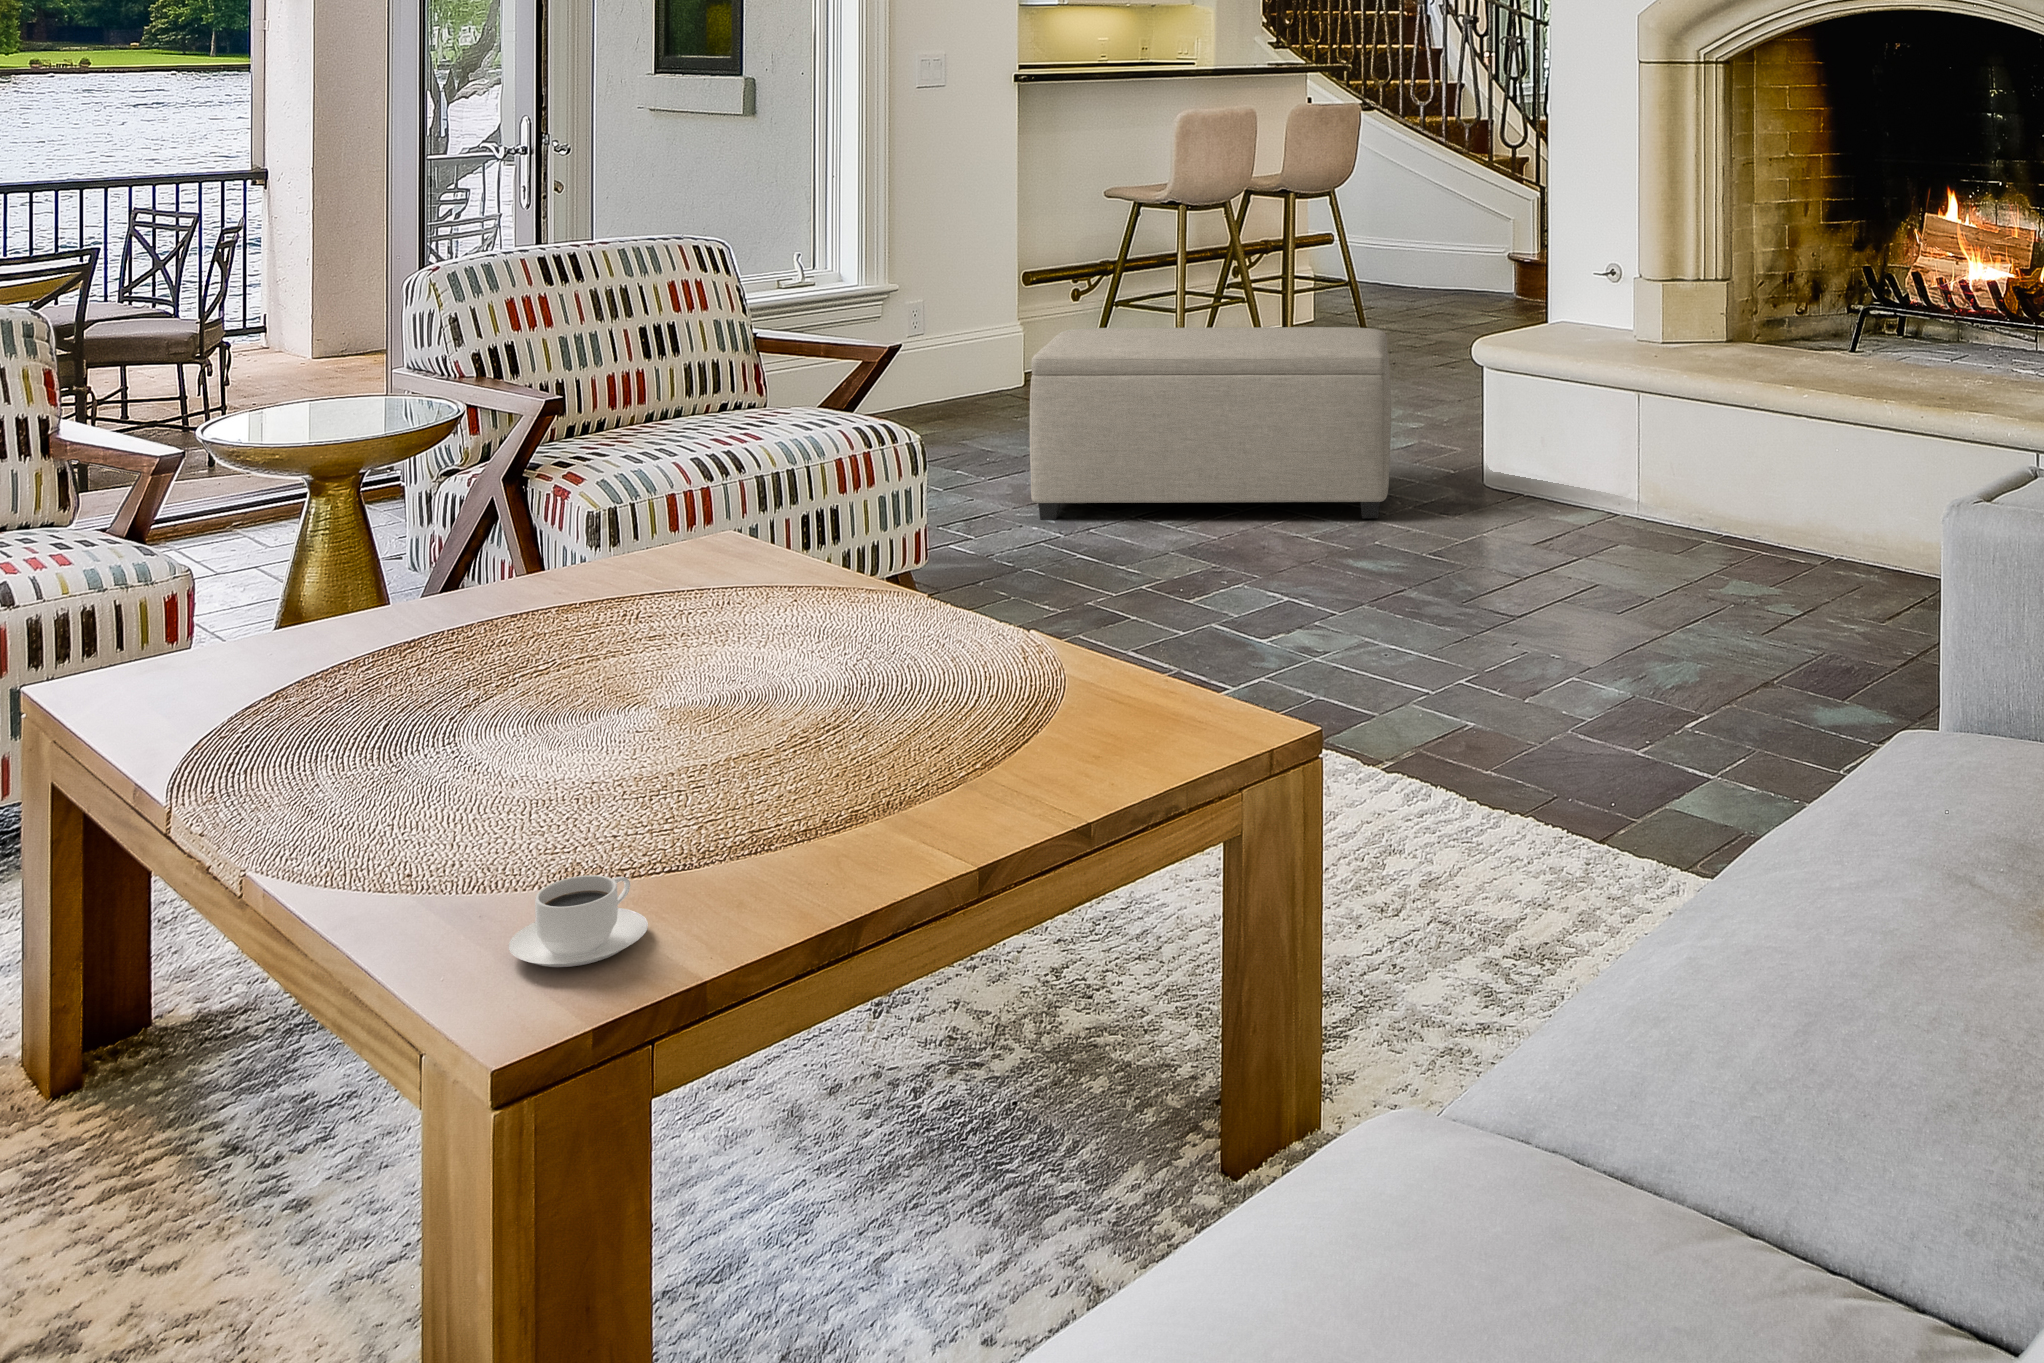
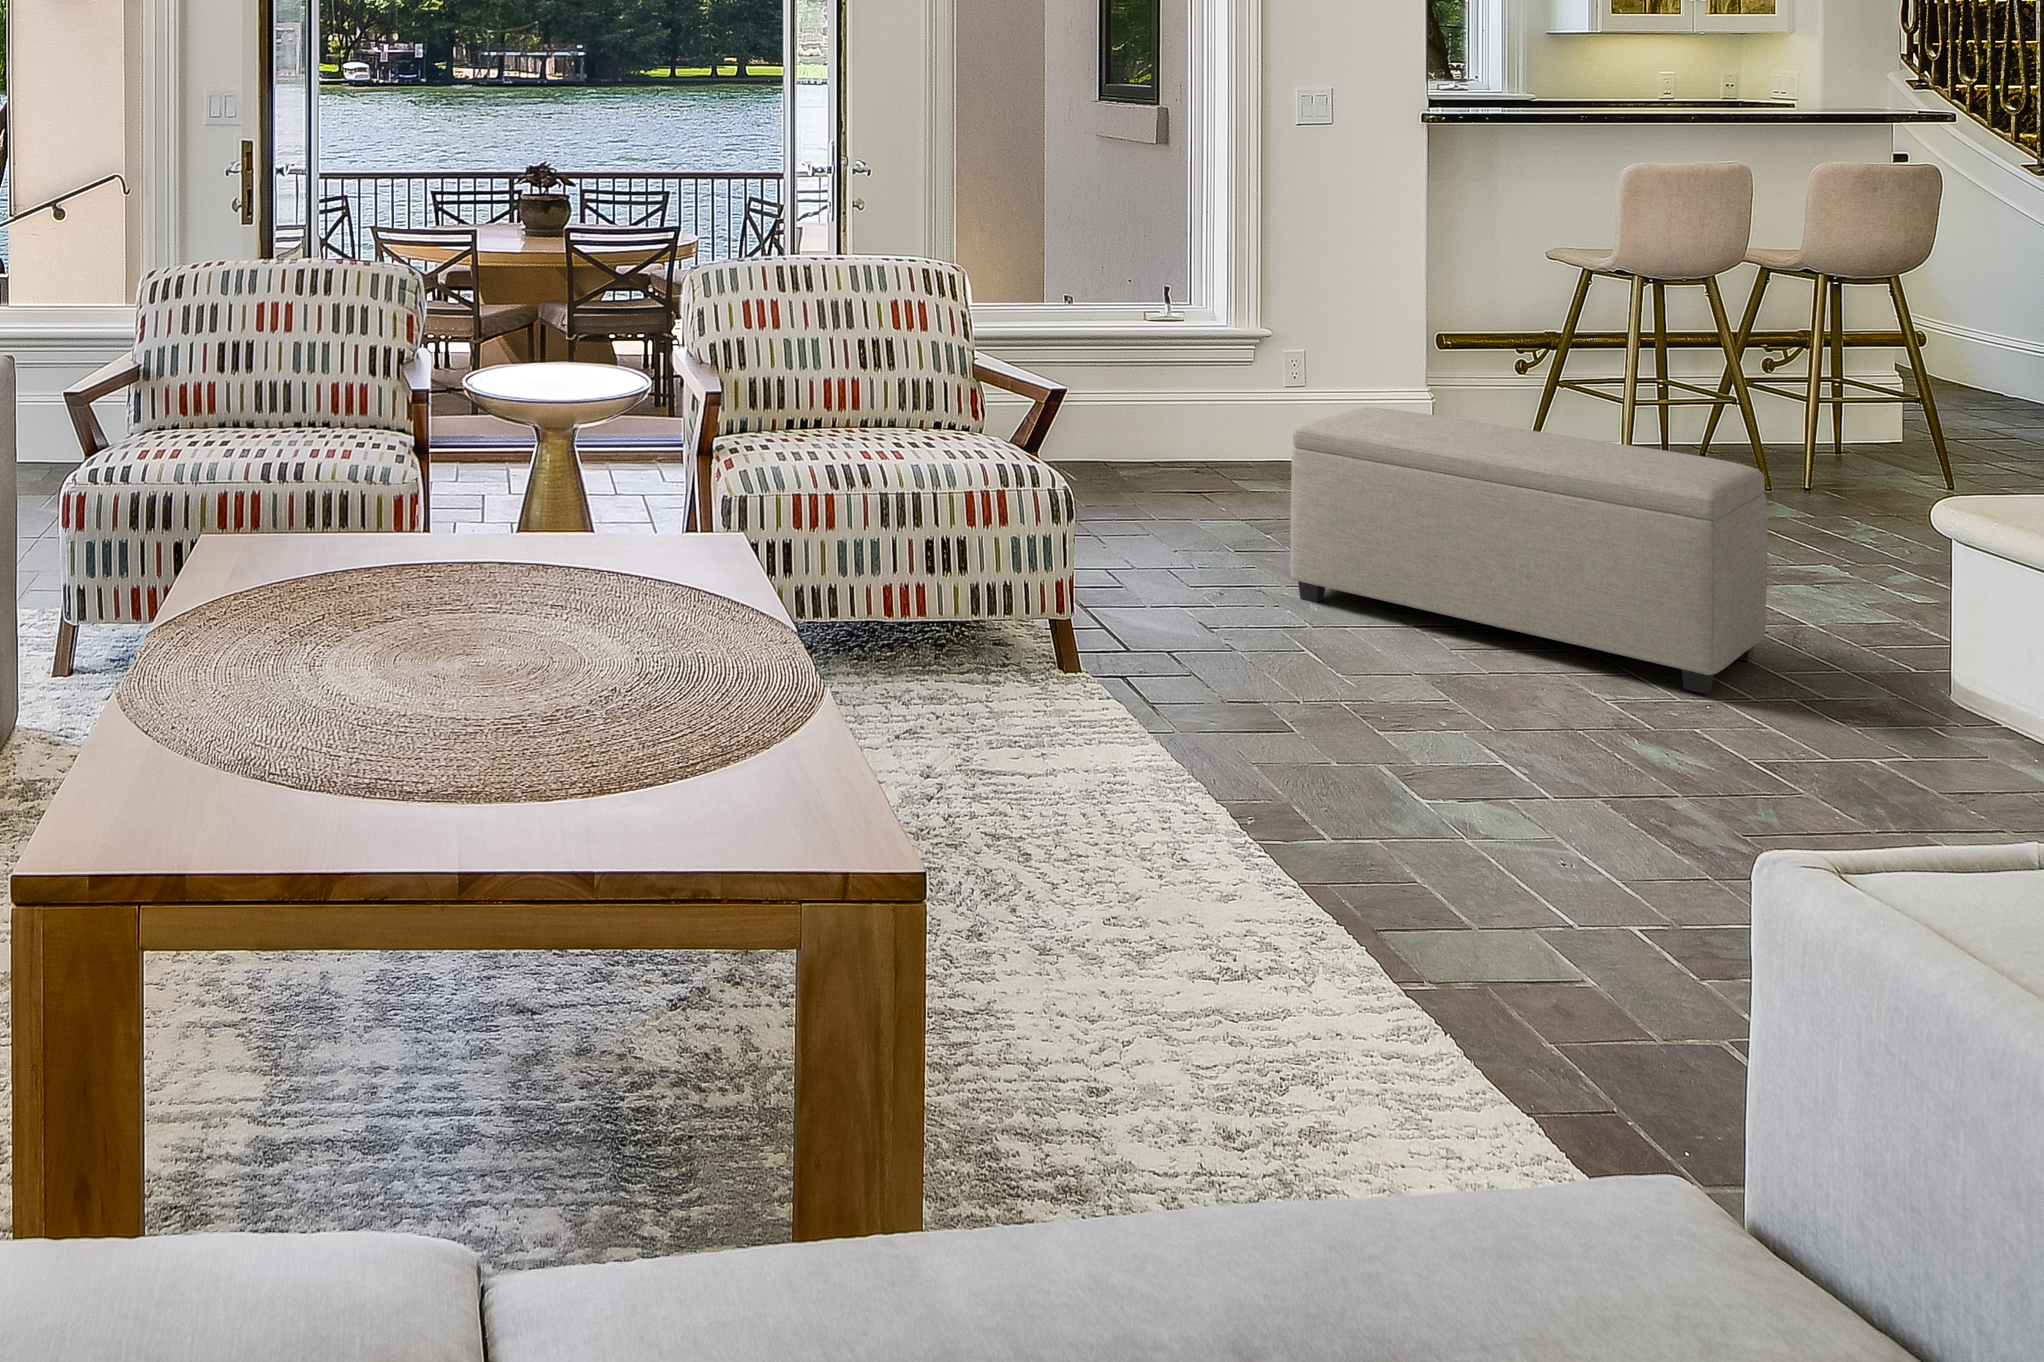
coffee cup: present [509,875,648,967] -> none [143,768,250,842]

